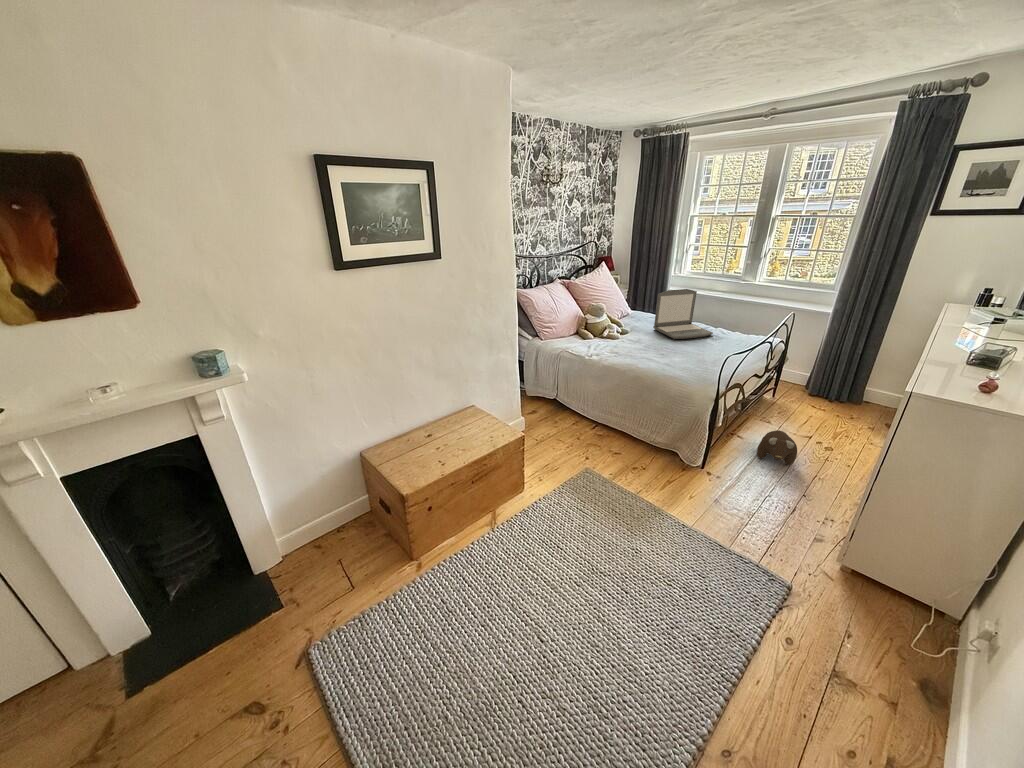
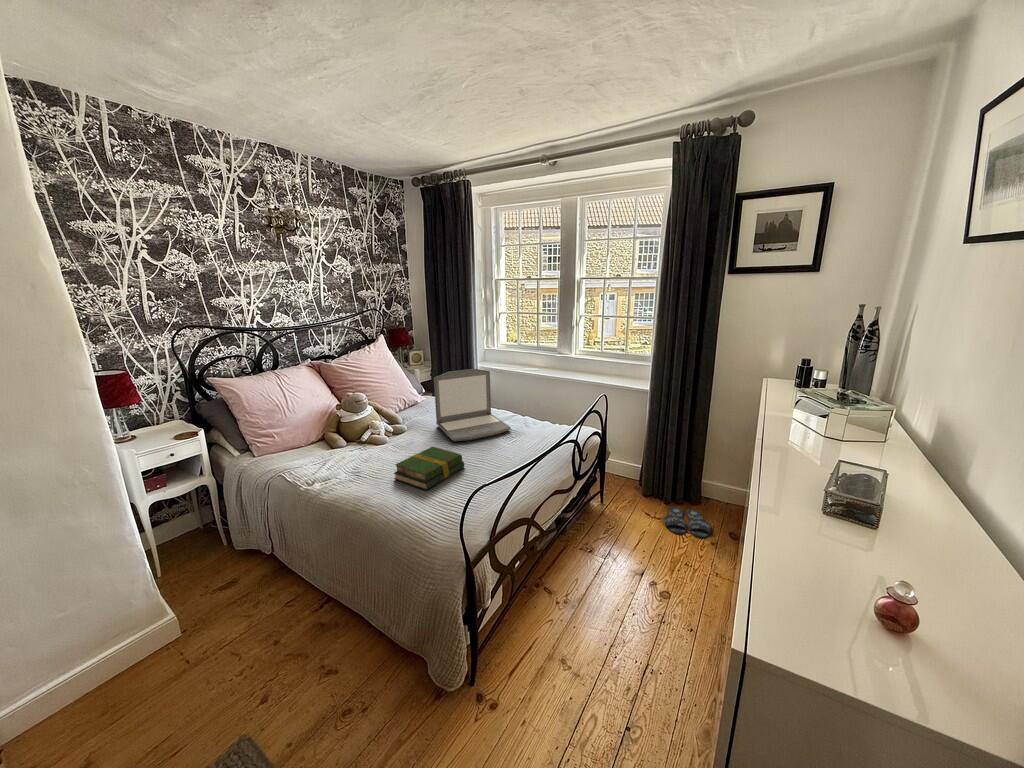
book: none [648,339,692,362] -> present [394,447,464,490]
slippers: none [826,403,868,422] -> present [664,507,711,538]
plush toy: present [757,430,797,465] -> none [556,588,611,657]

